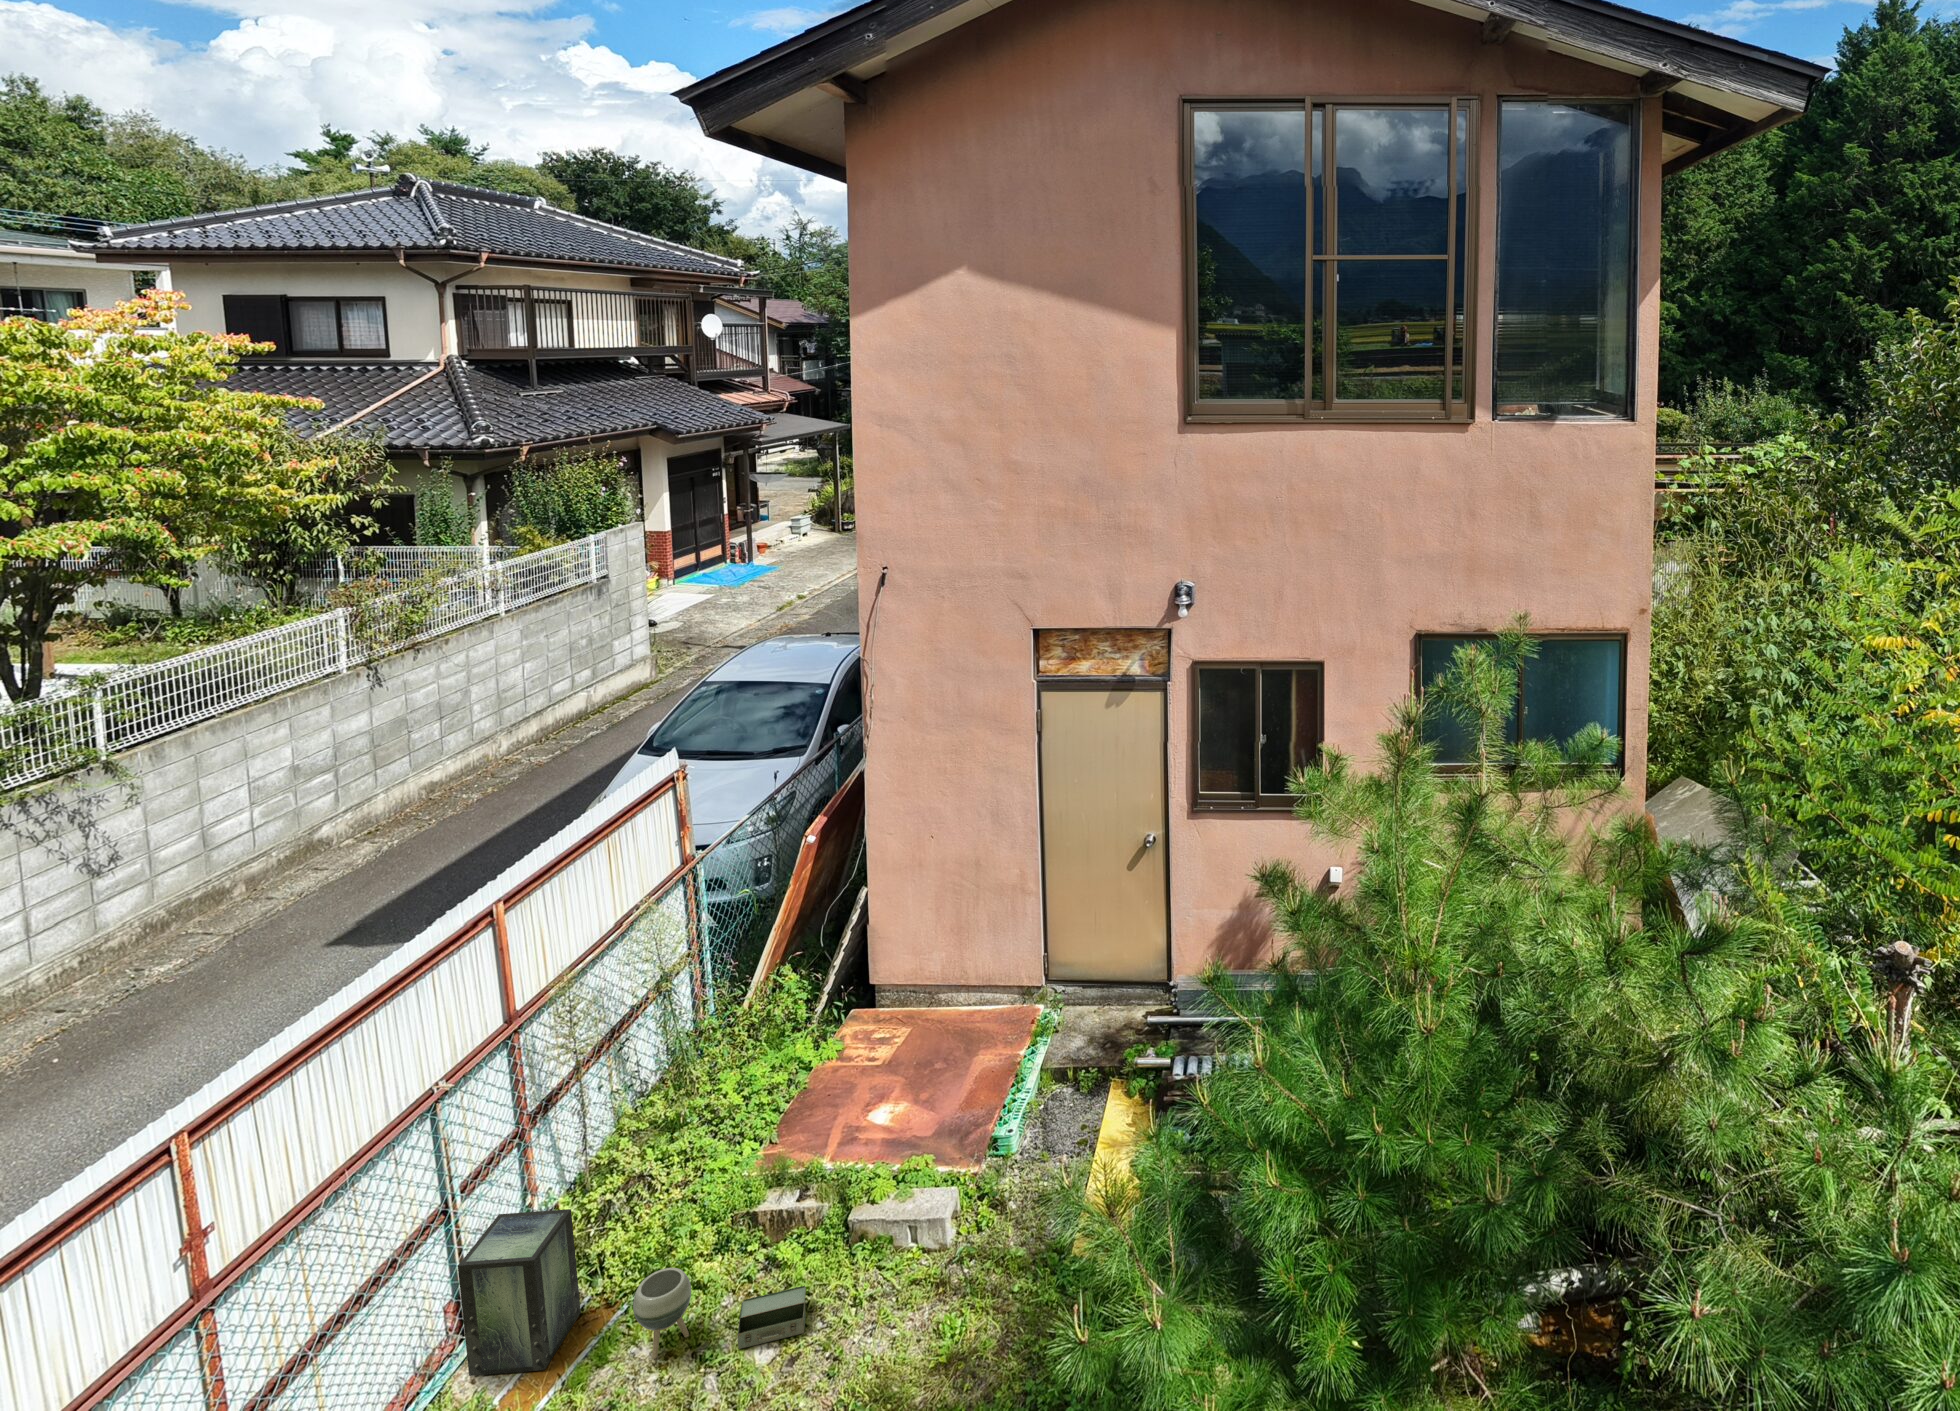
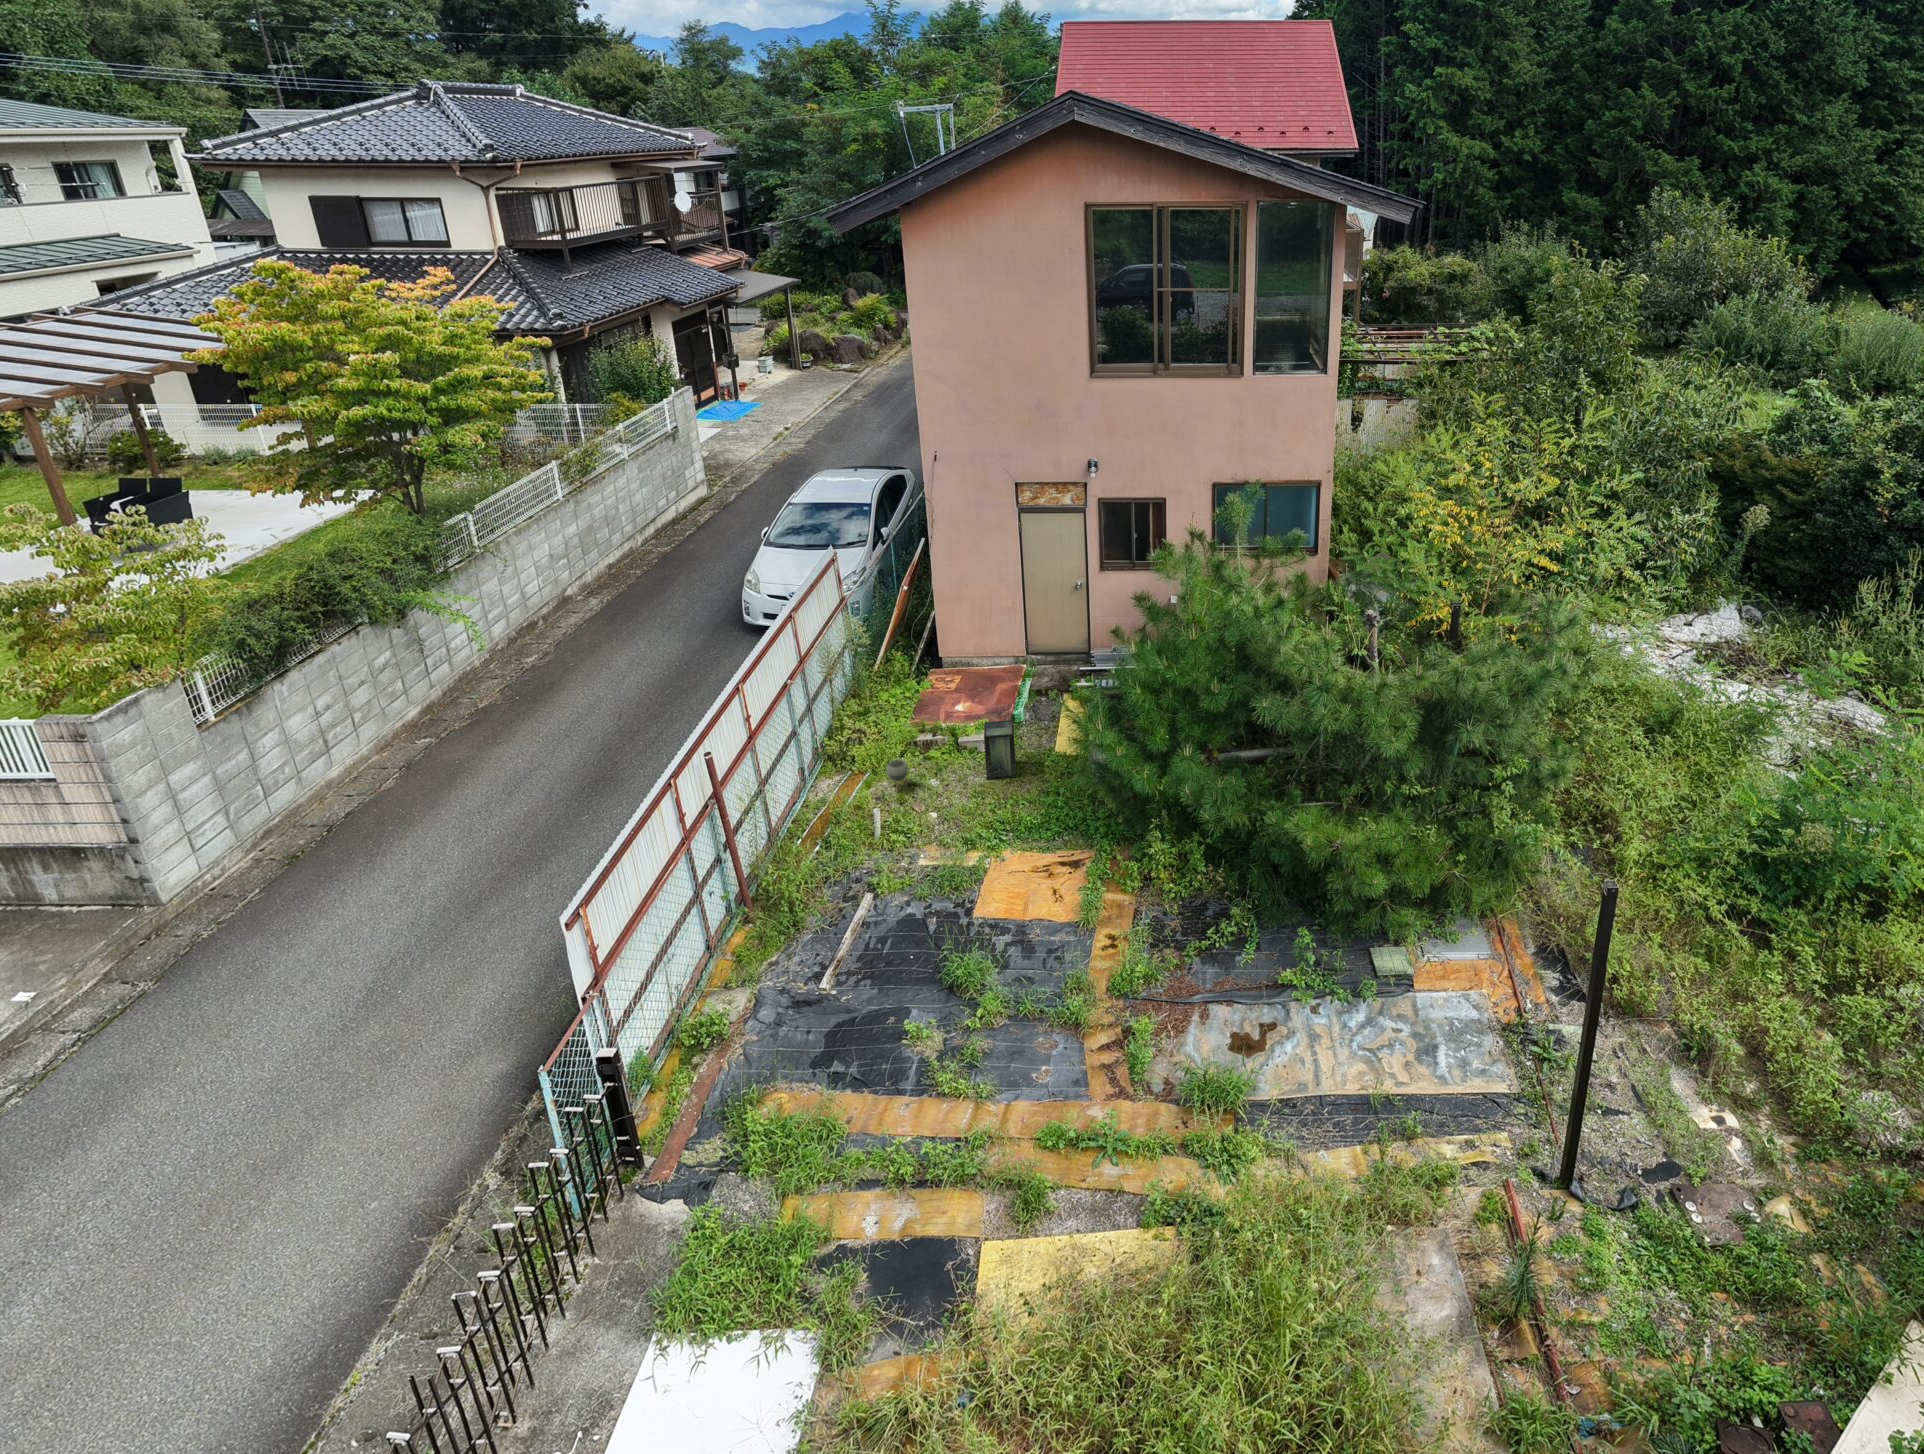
storage box: present [458,1209,581,1376] -> present [984,720,1016,779]
toolbox: present [737,1286,806,1349] -> none [927,767,956,788]

